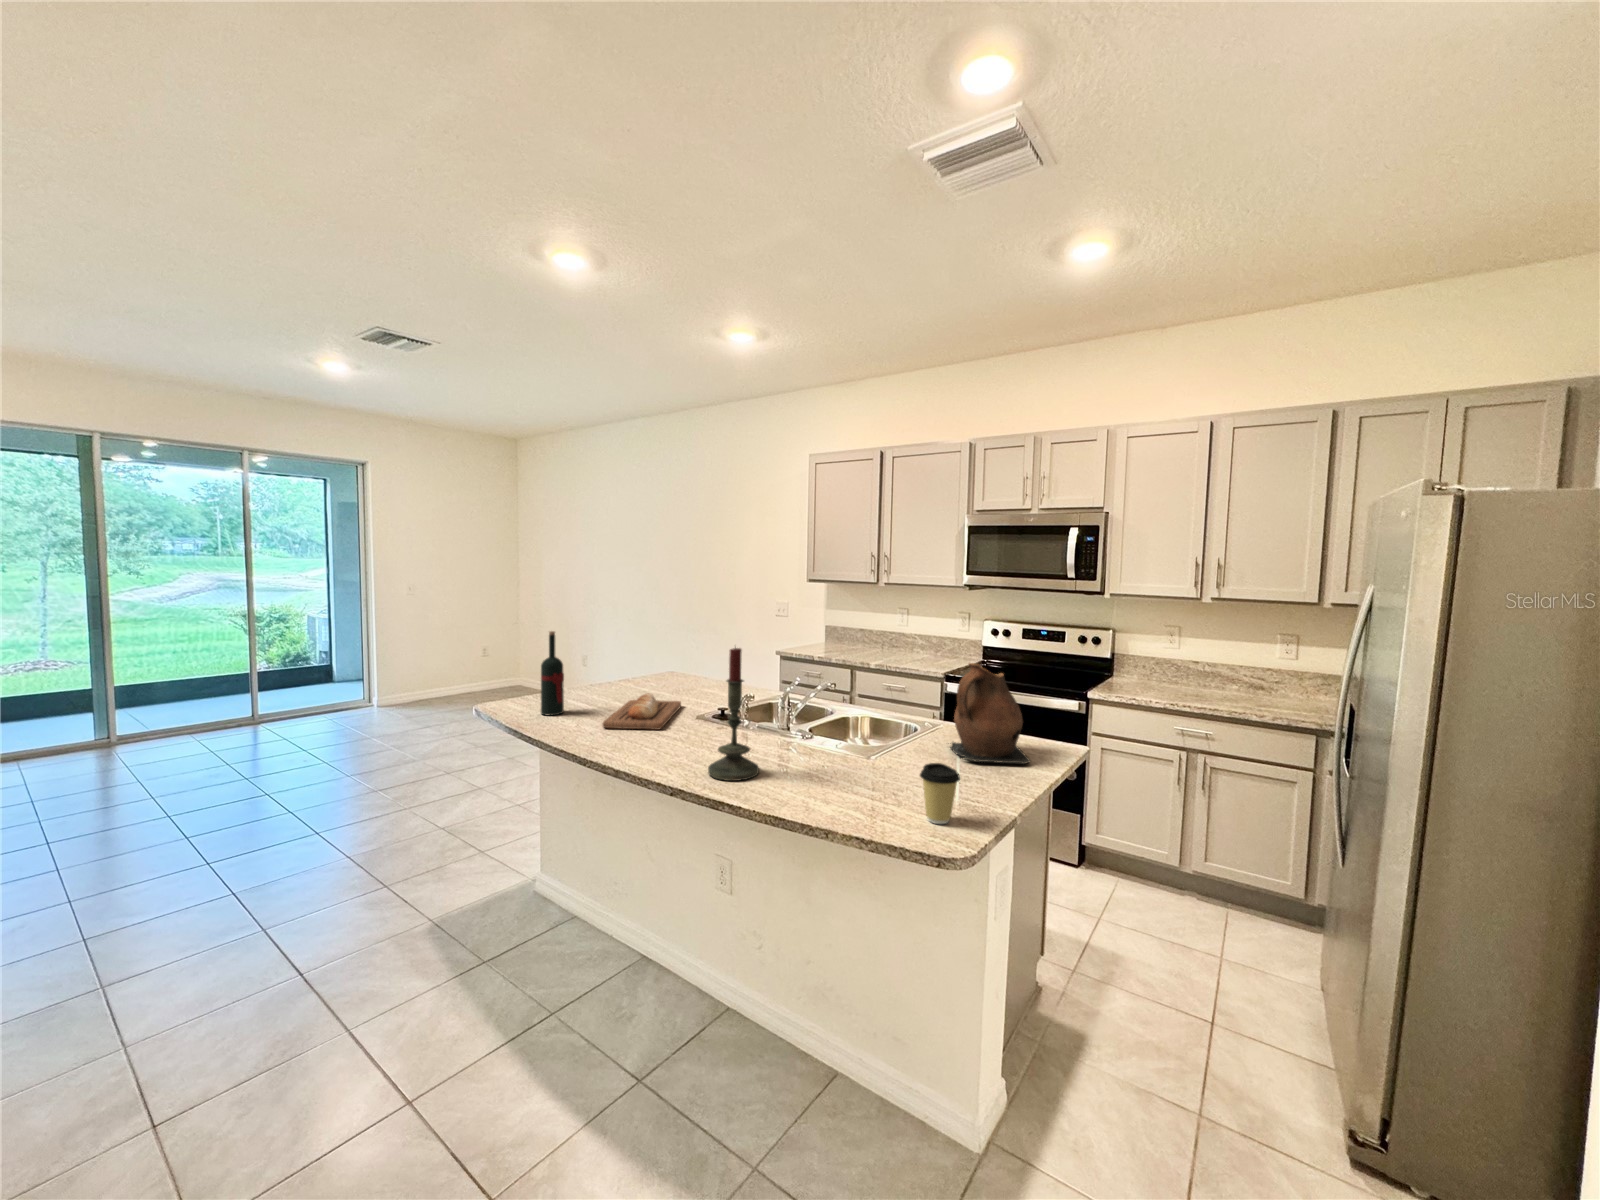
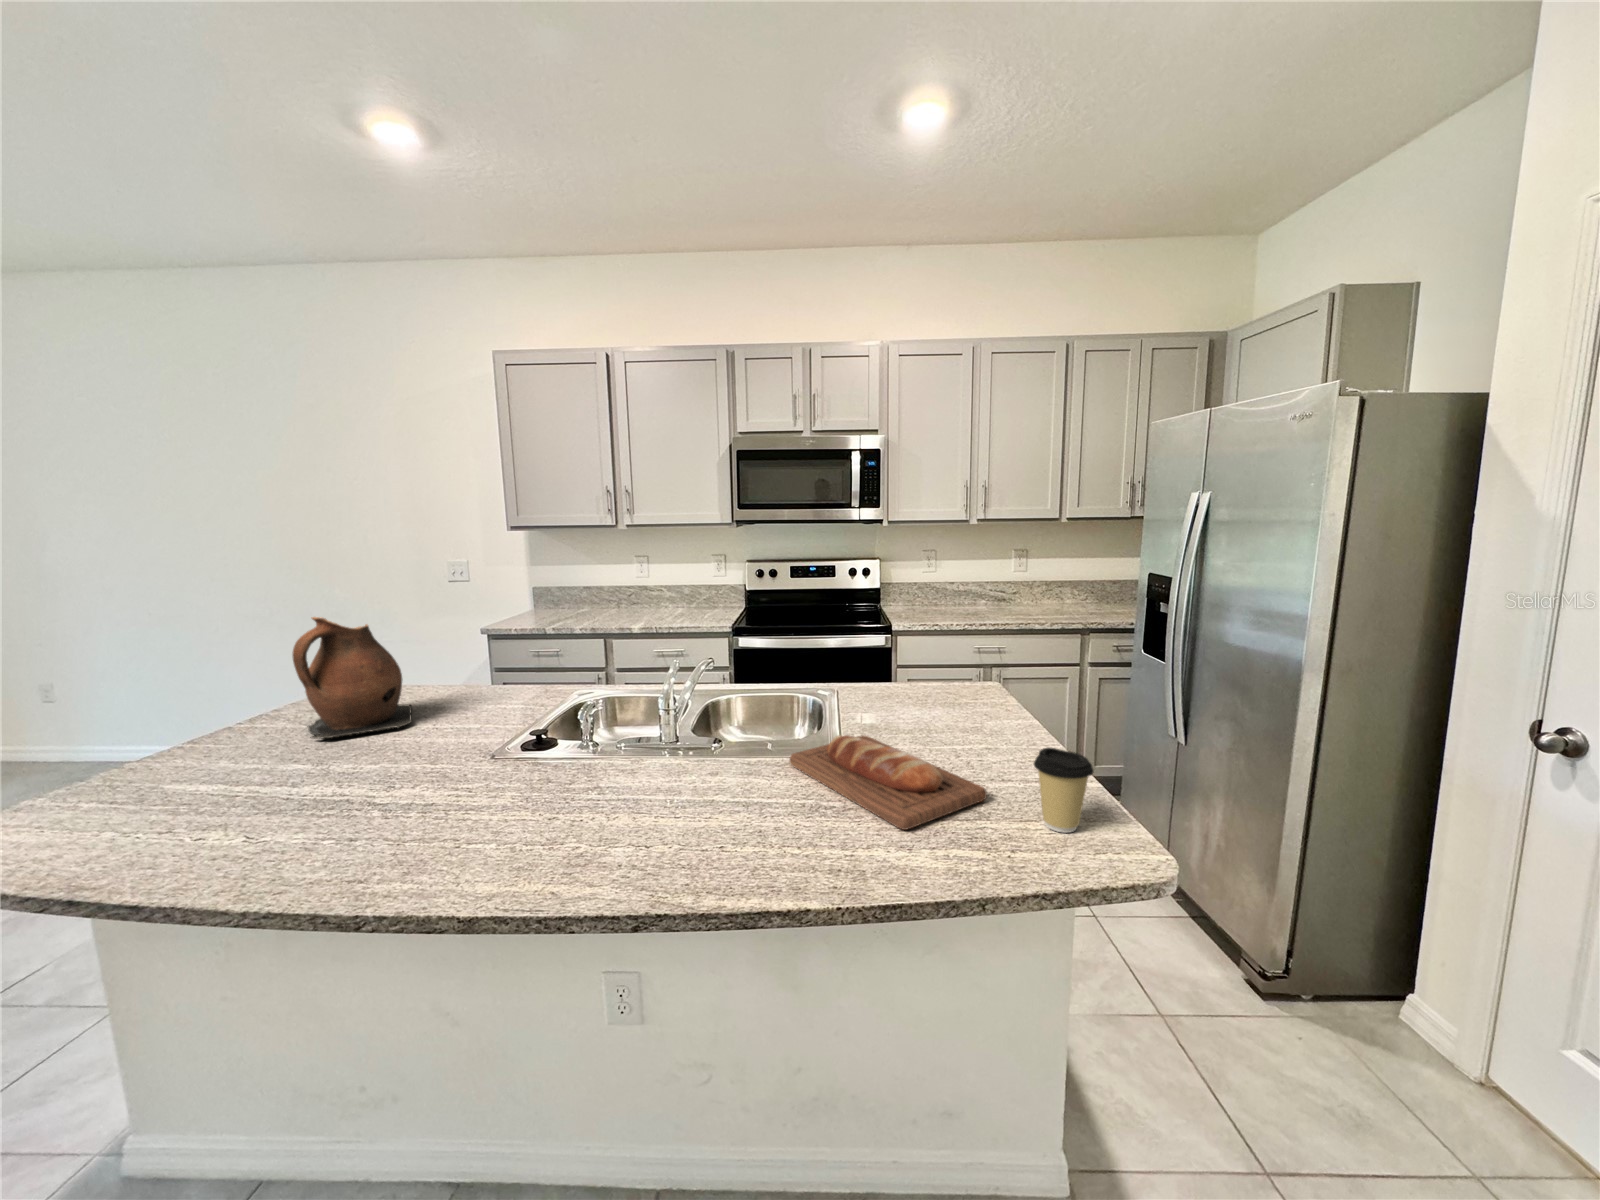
wine bottle: present [541,631,564,716] -> none [113,653,196,837]
candle: present [708,648,759,781] -> none [660,625,748,866]
ceramic pitcher: present [950,663,1030,765] -> present [293,617,411,739]
bread loaf: present [602,693,681,730] -> present [789,735,987,830]

